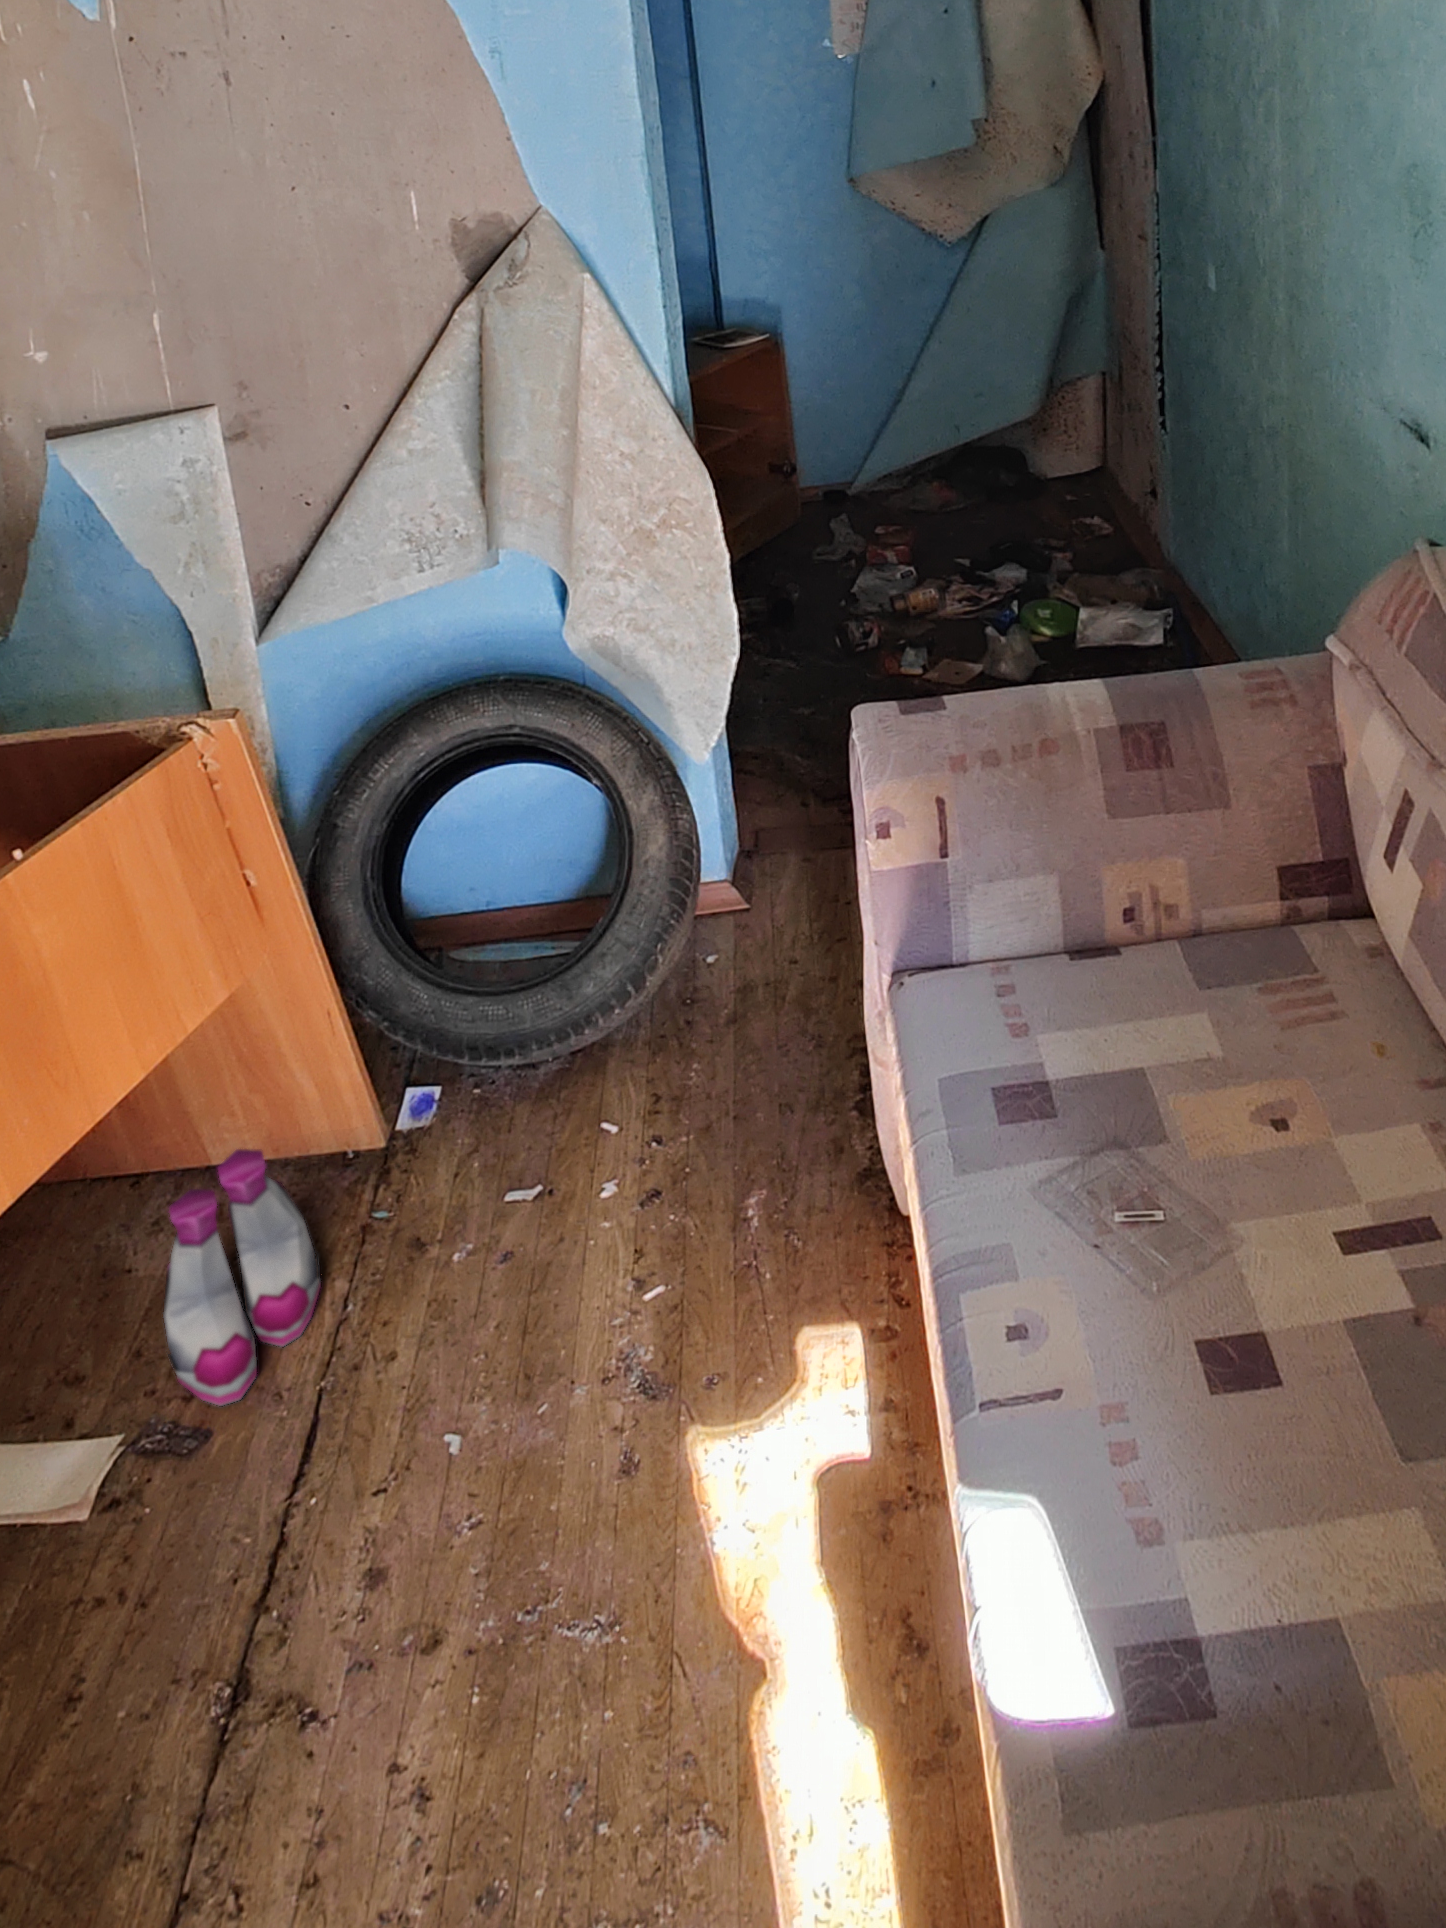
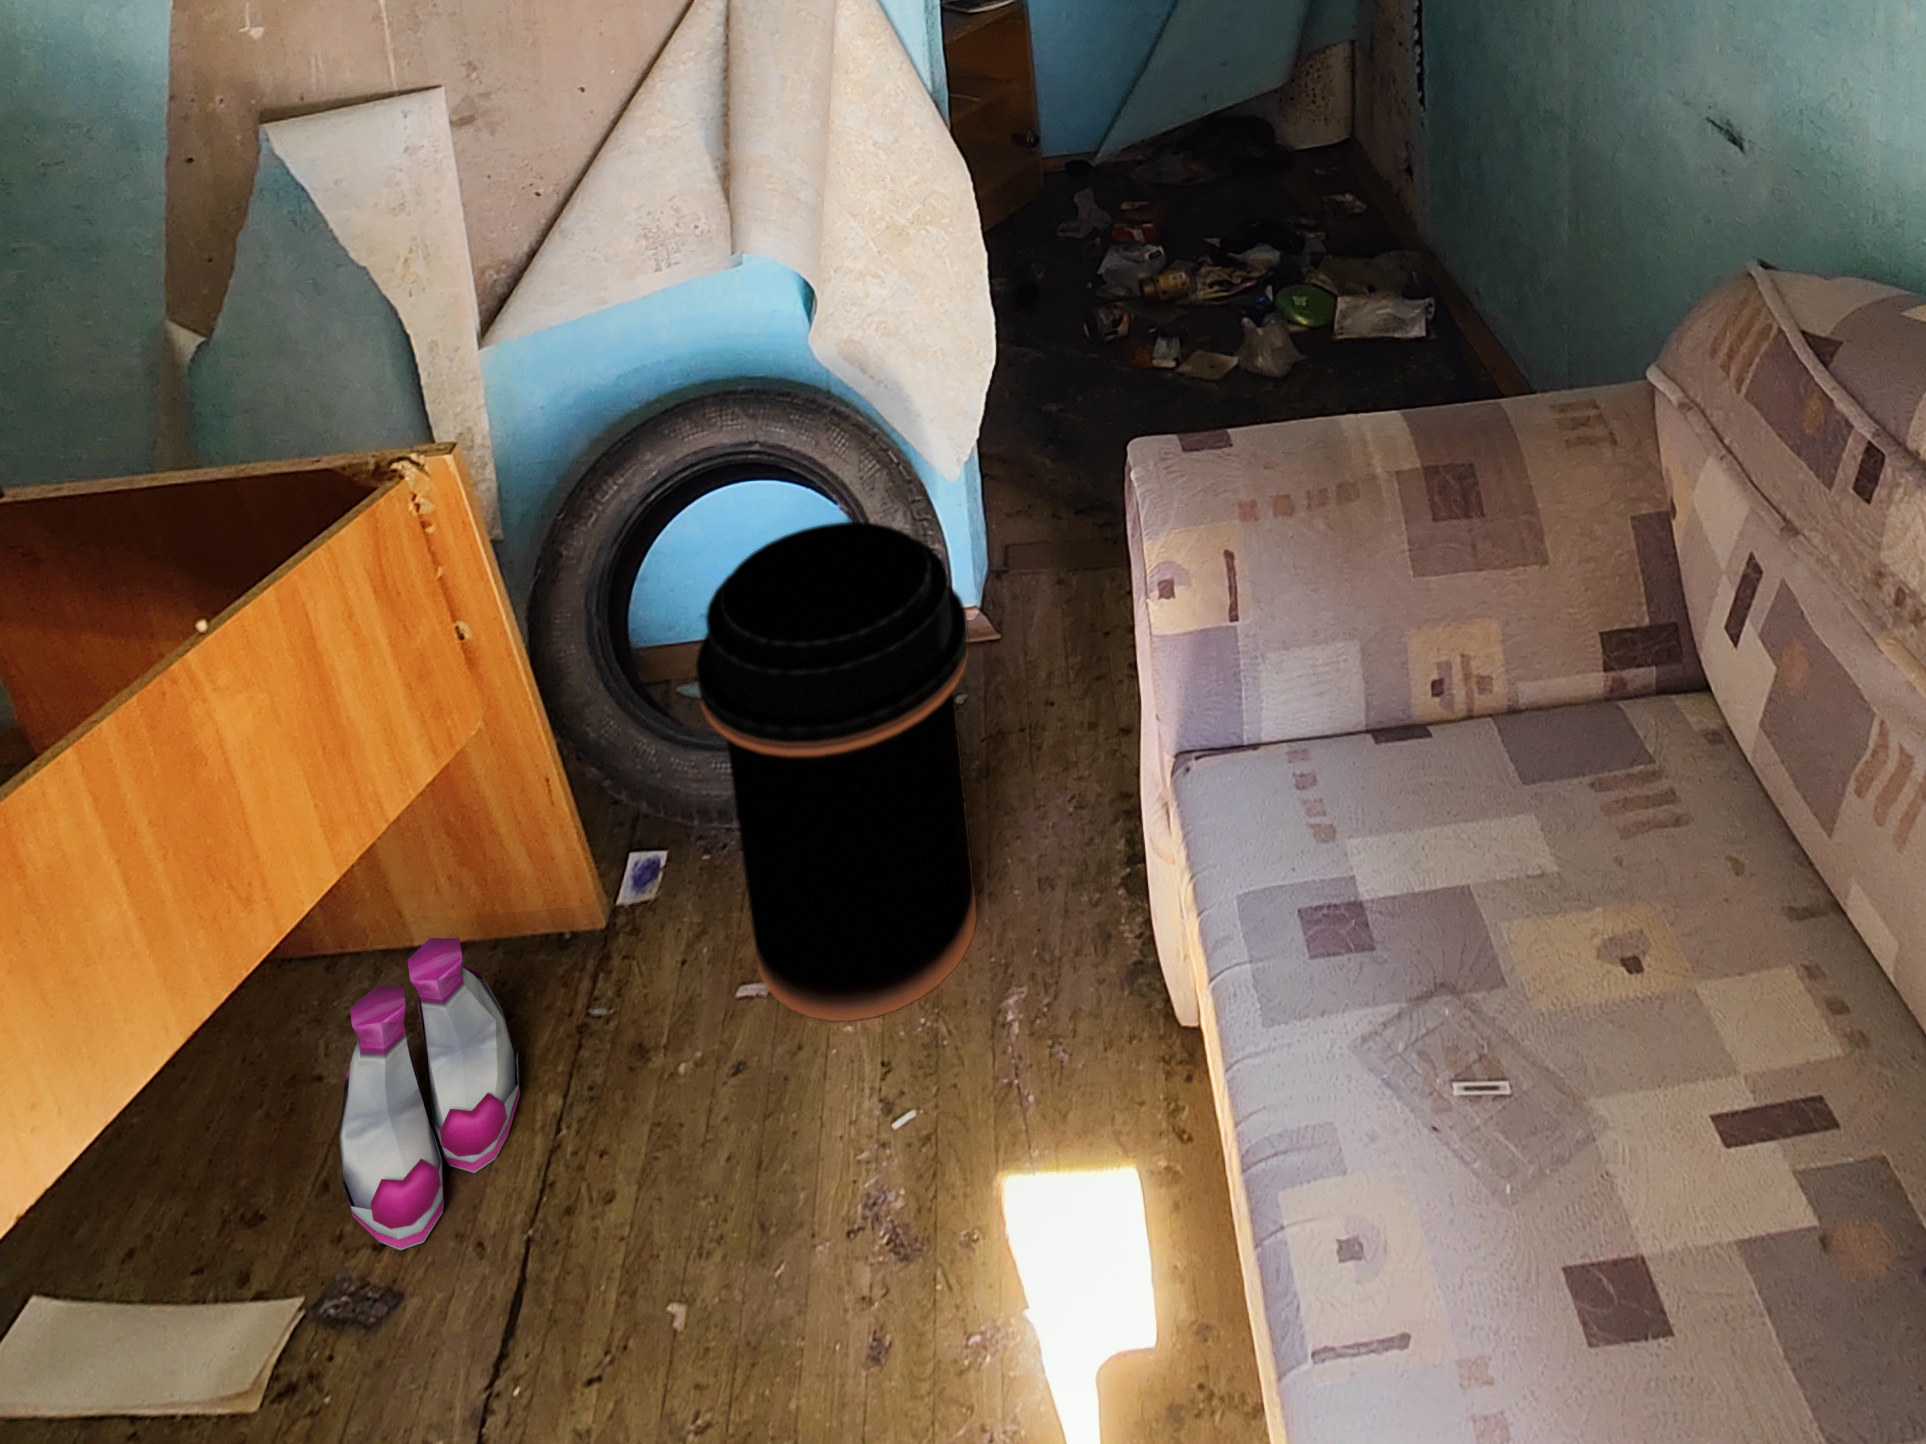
trash can: none [465,791,726,1224] -> present [696,522,977,1021]

